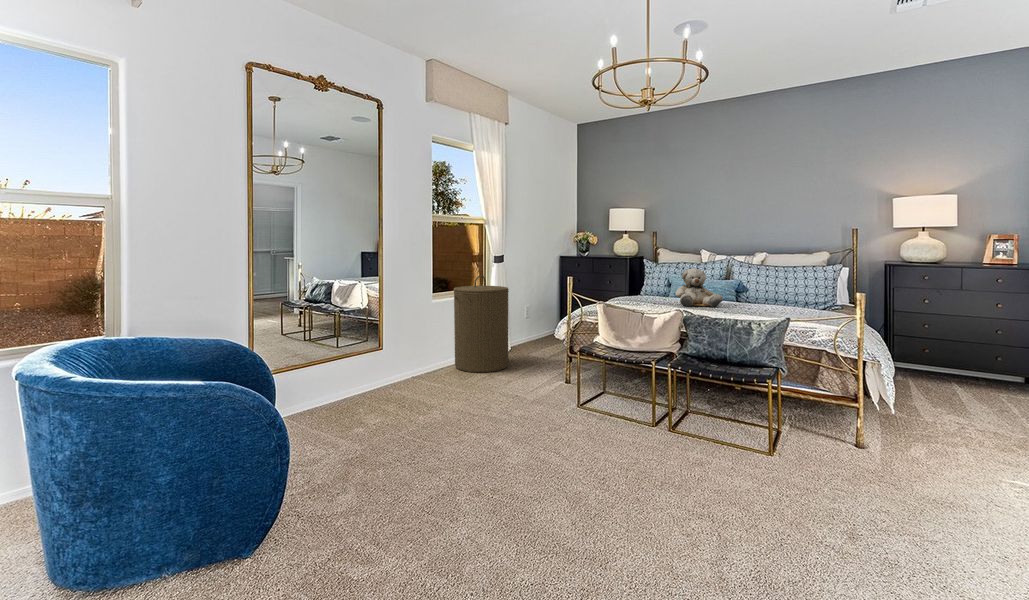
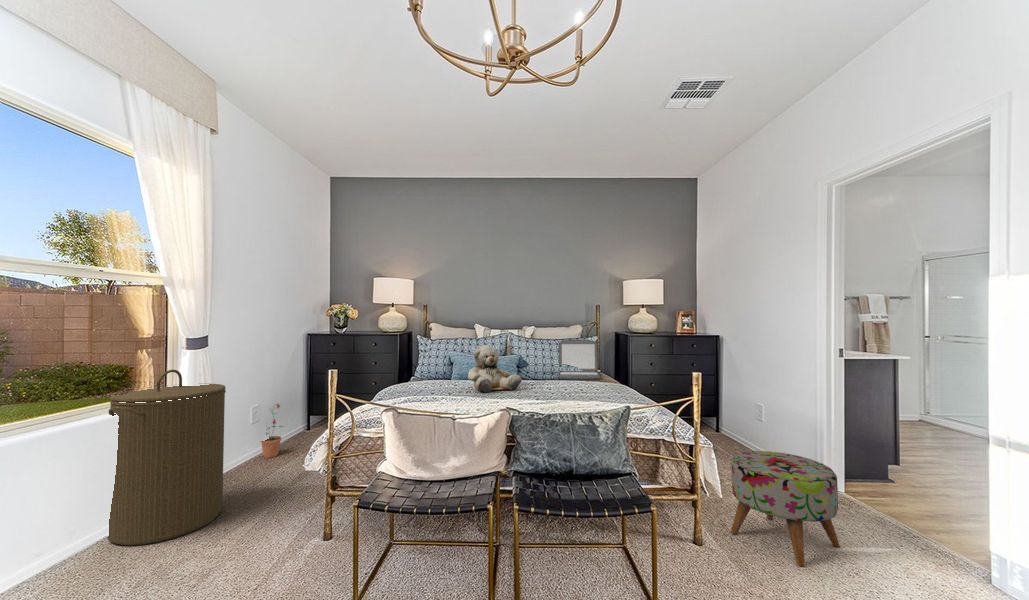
laptop: none [773,267,825,307] -> present [559,339,600,380]
potted plant: none [522,306,543,345] -> present [261,404,284,458]
ottoman: none [891,376,1009,467] -> present [731,451,840,567]

